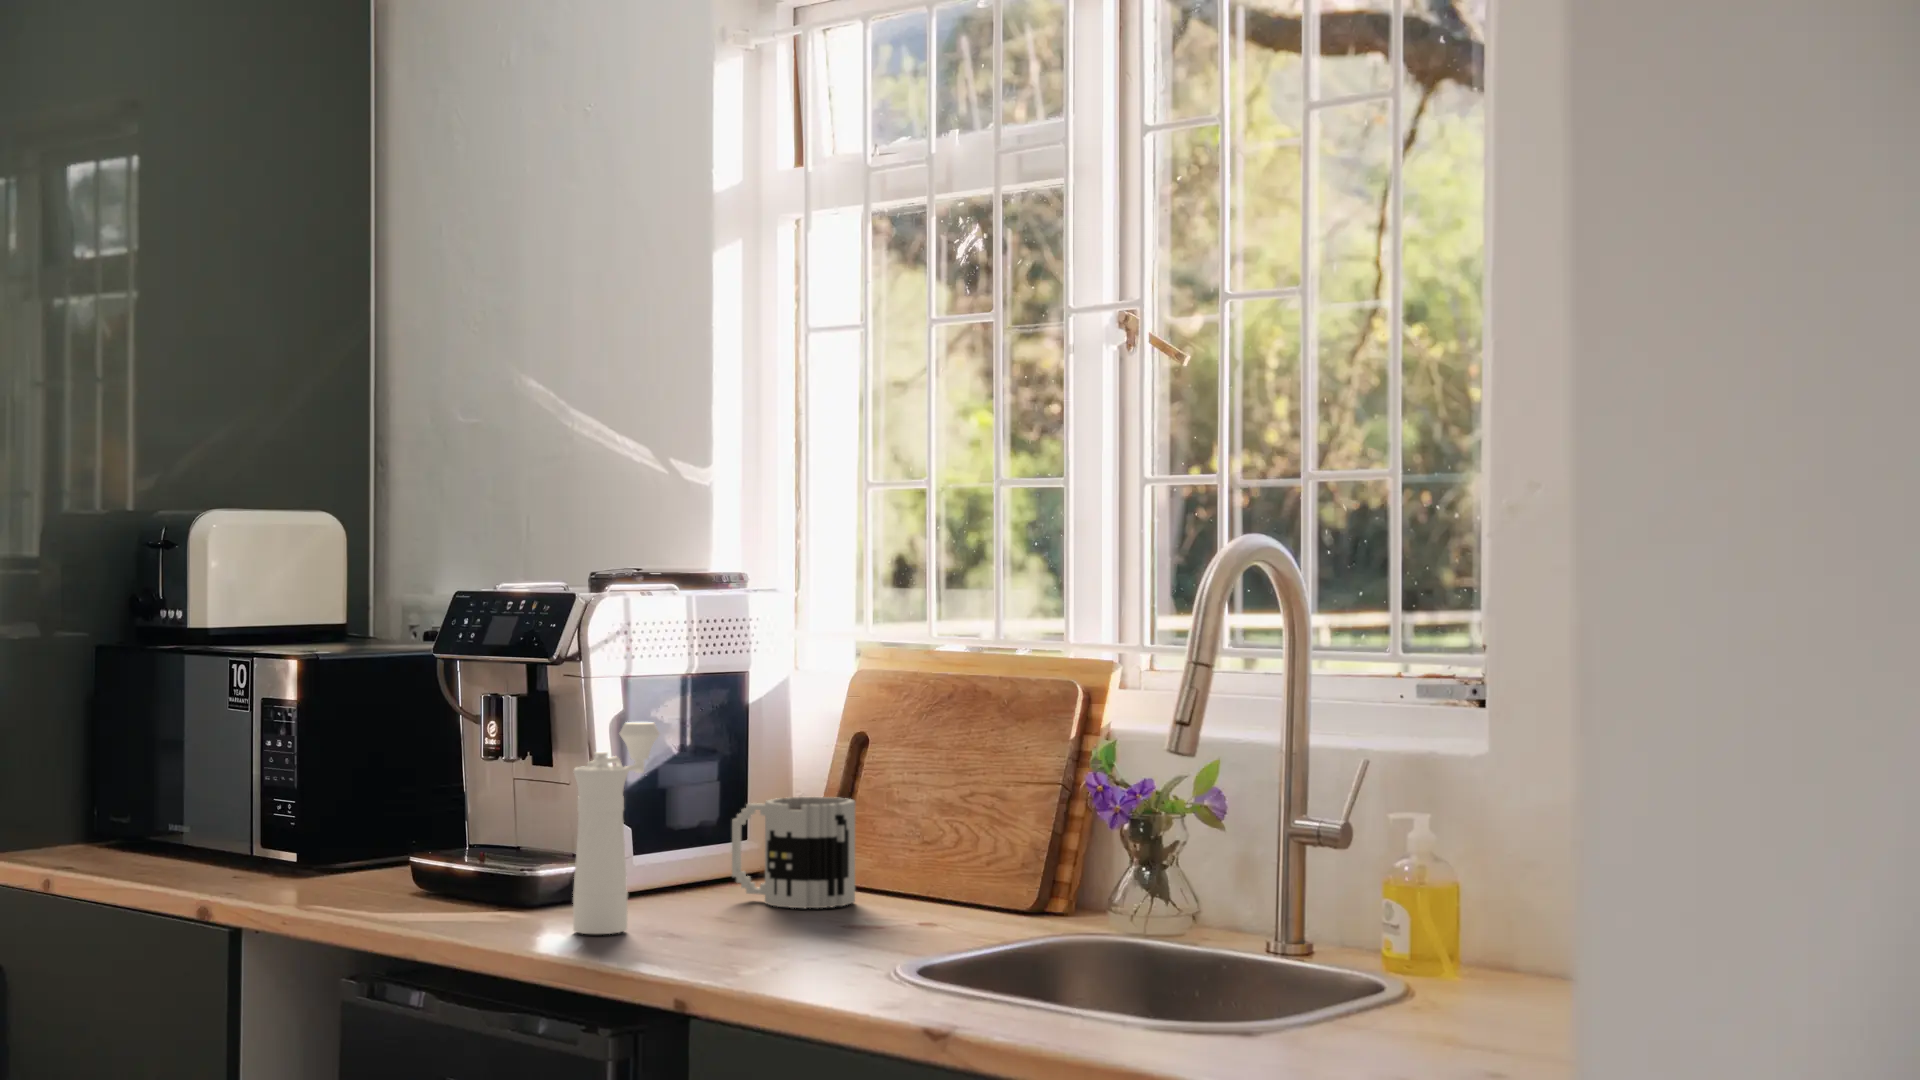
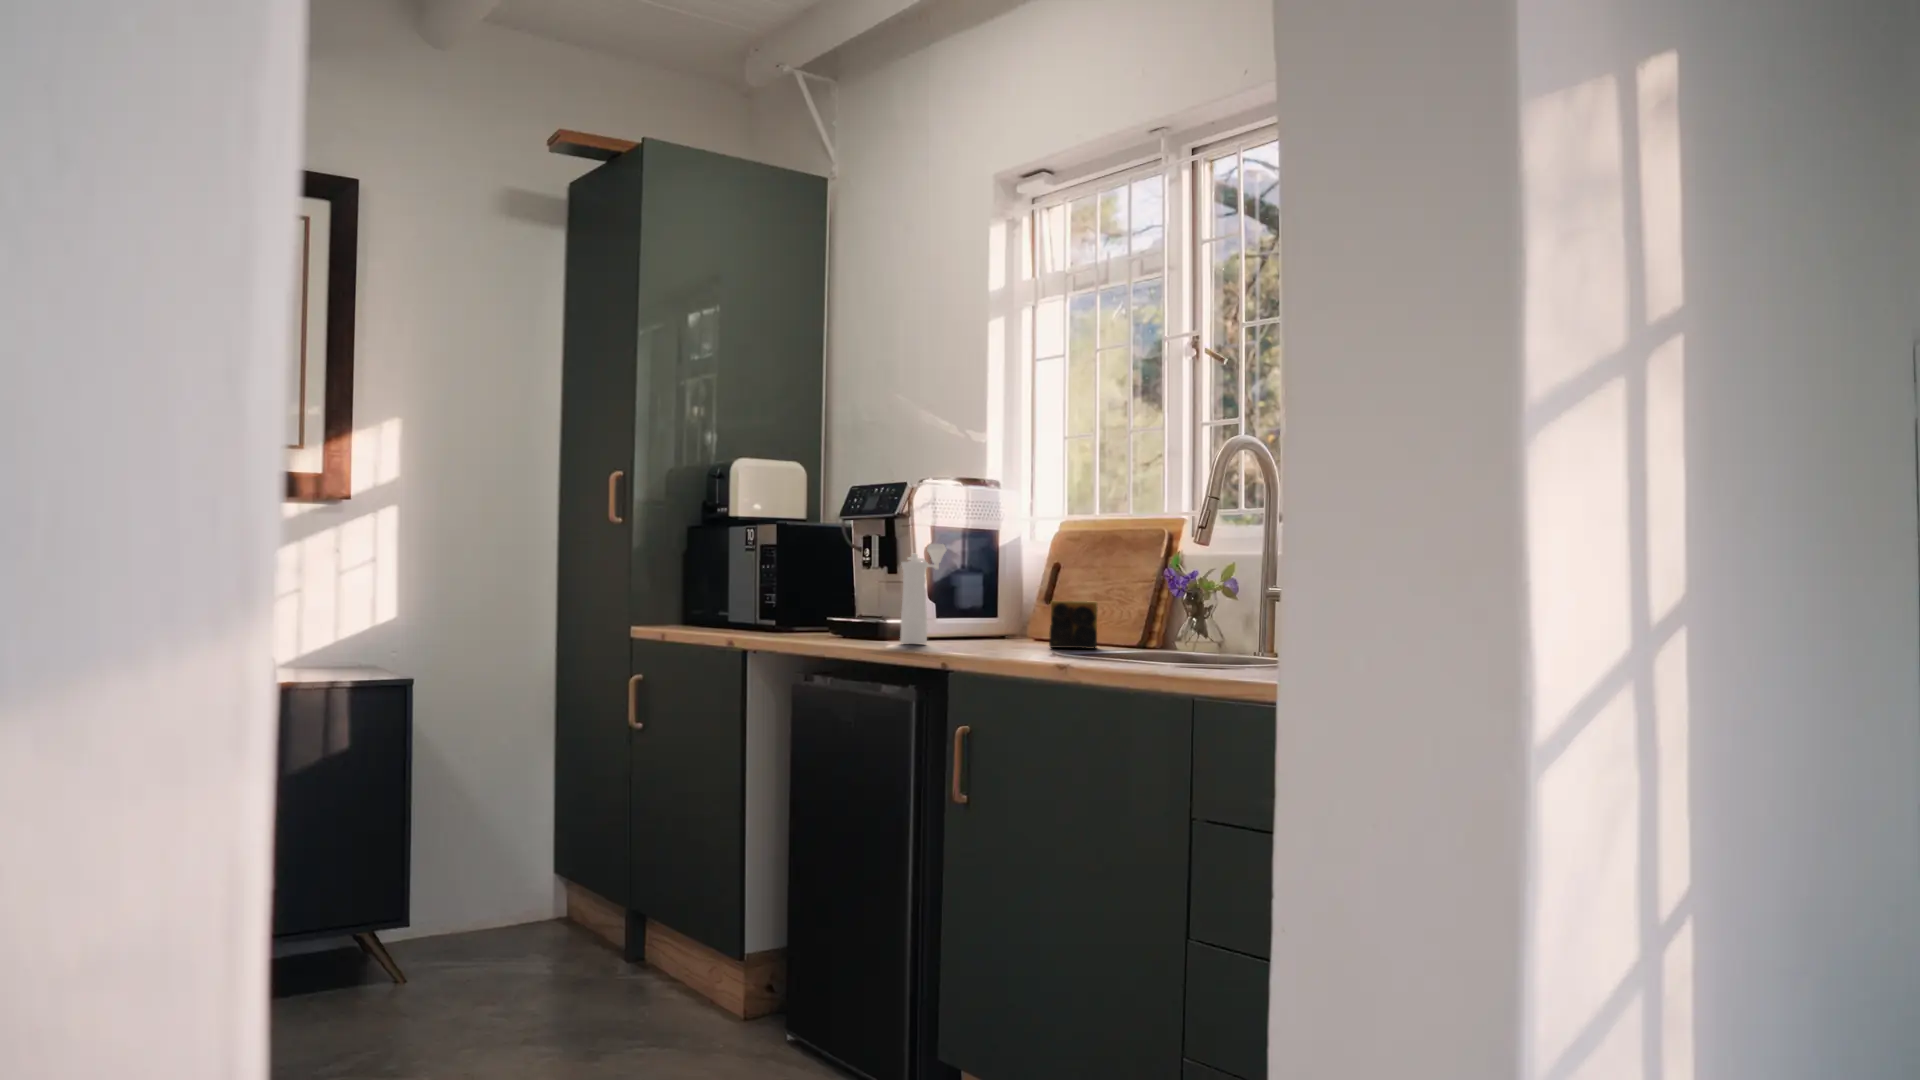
mug: present [732,797,855,908] -> none [986,589,1049,642]
candle: none [871,836,965,936] -> present [1049,601,1098,649]

